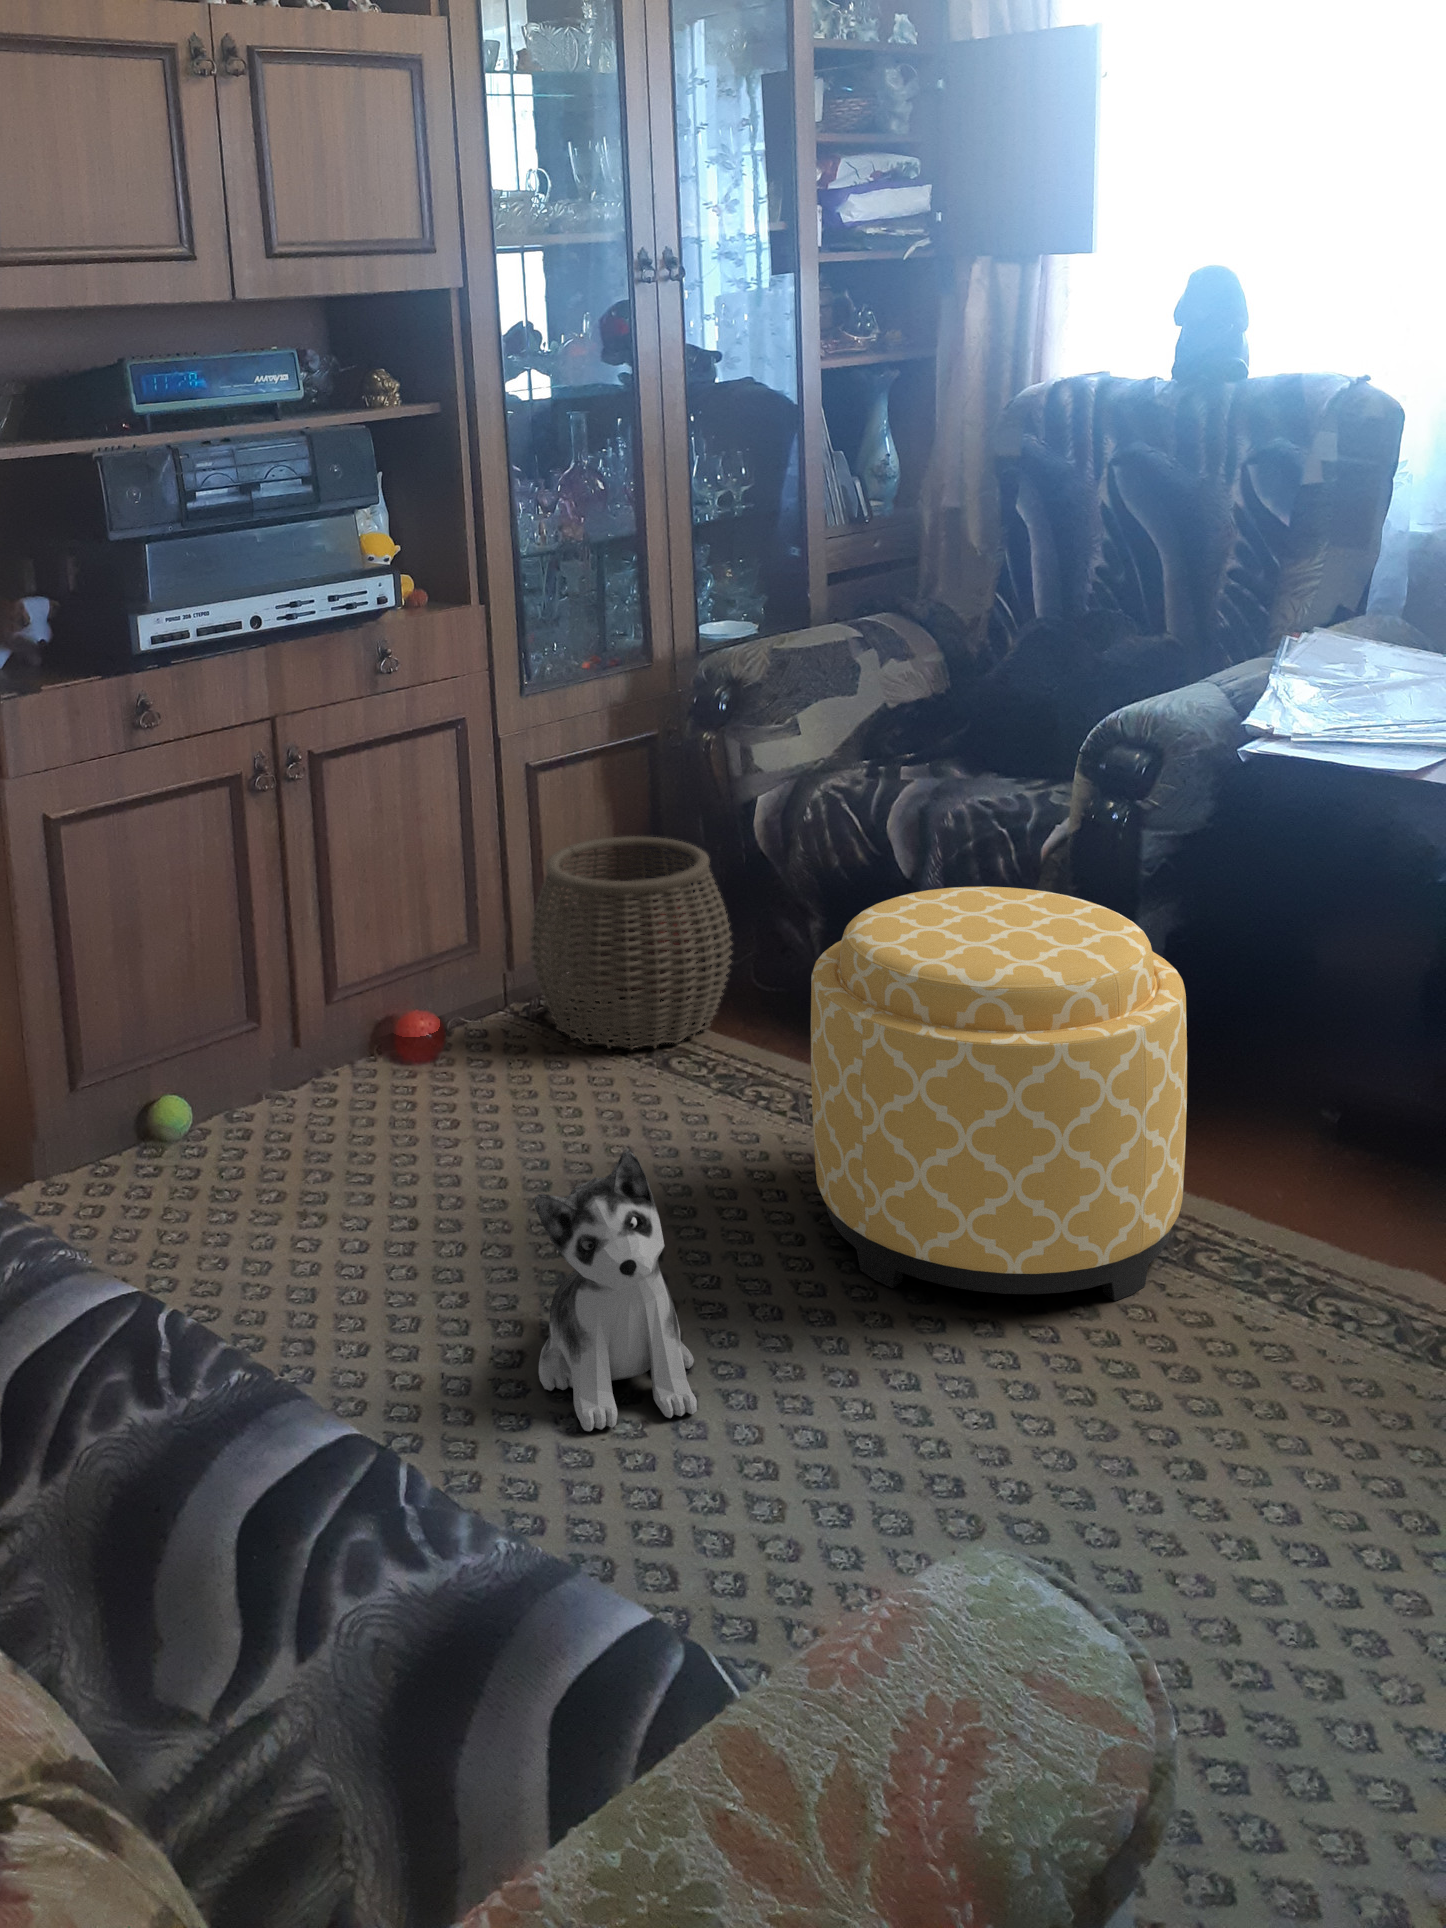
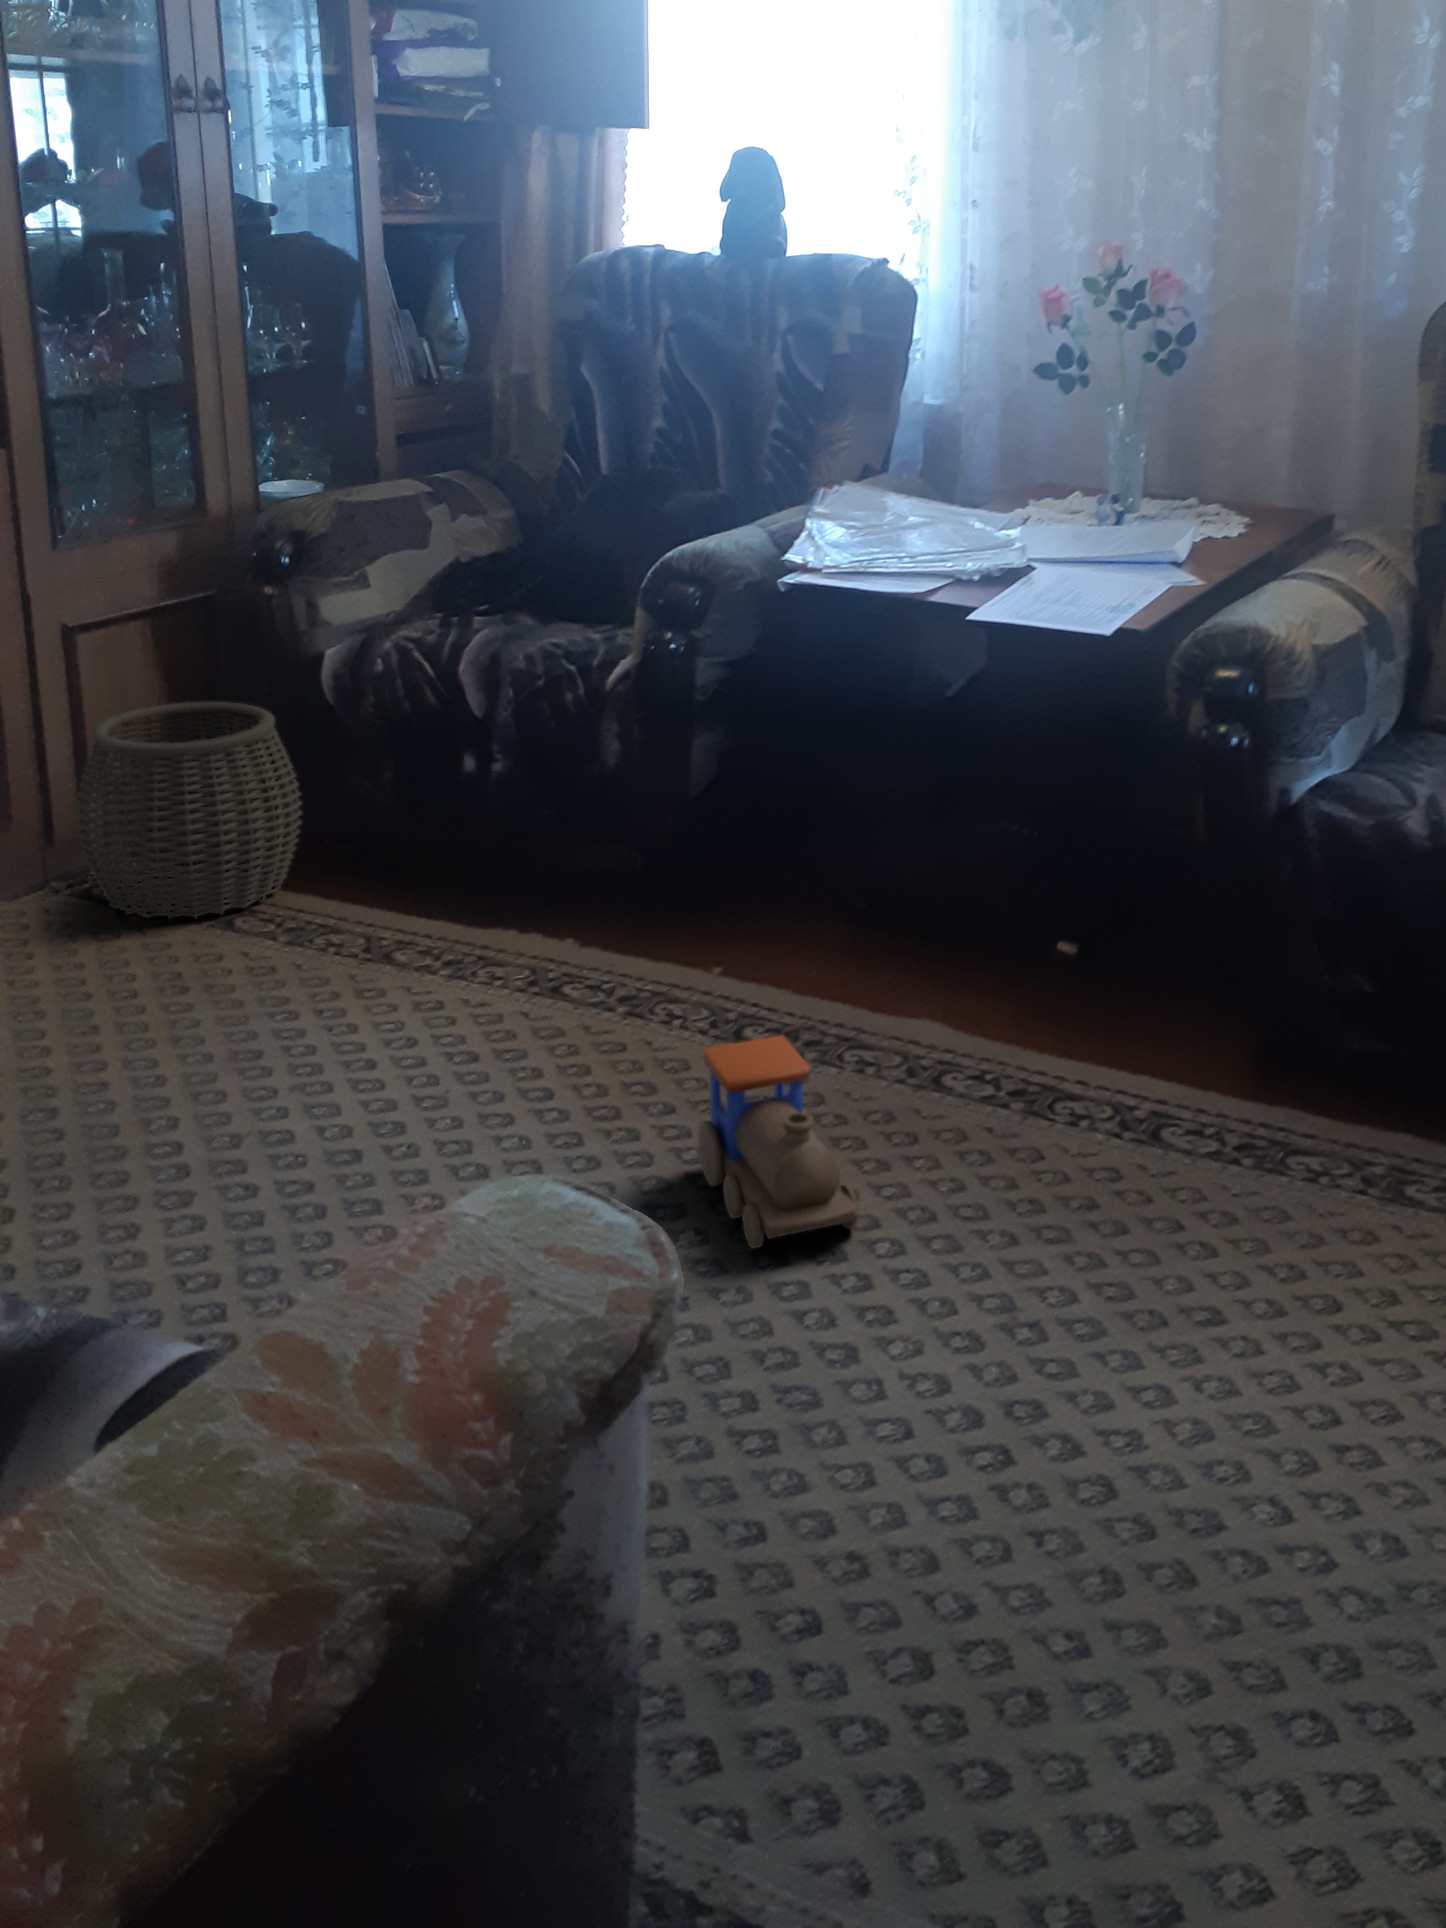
ottoman: present [811,887,1187,1301] -> none [382,714,730,1092]
plush toy: present [535,1151,697,1431] -> none [91,972,272,1256]
toy train: none [1150,1294,1351,1553] -> present [698,1036,859,1249]

